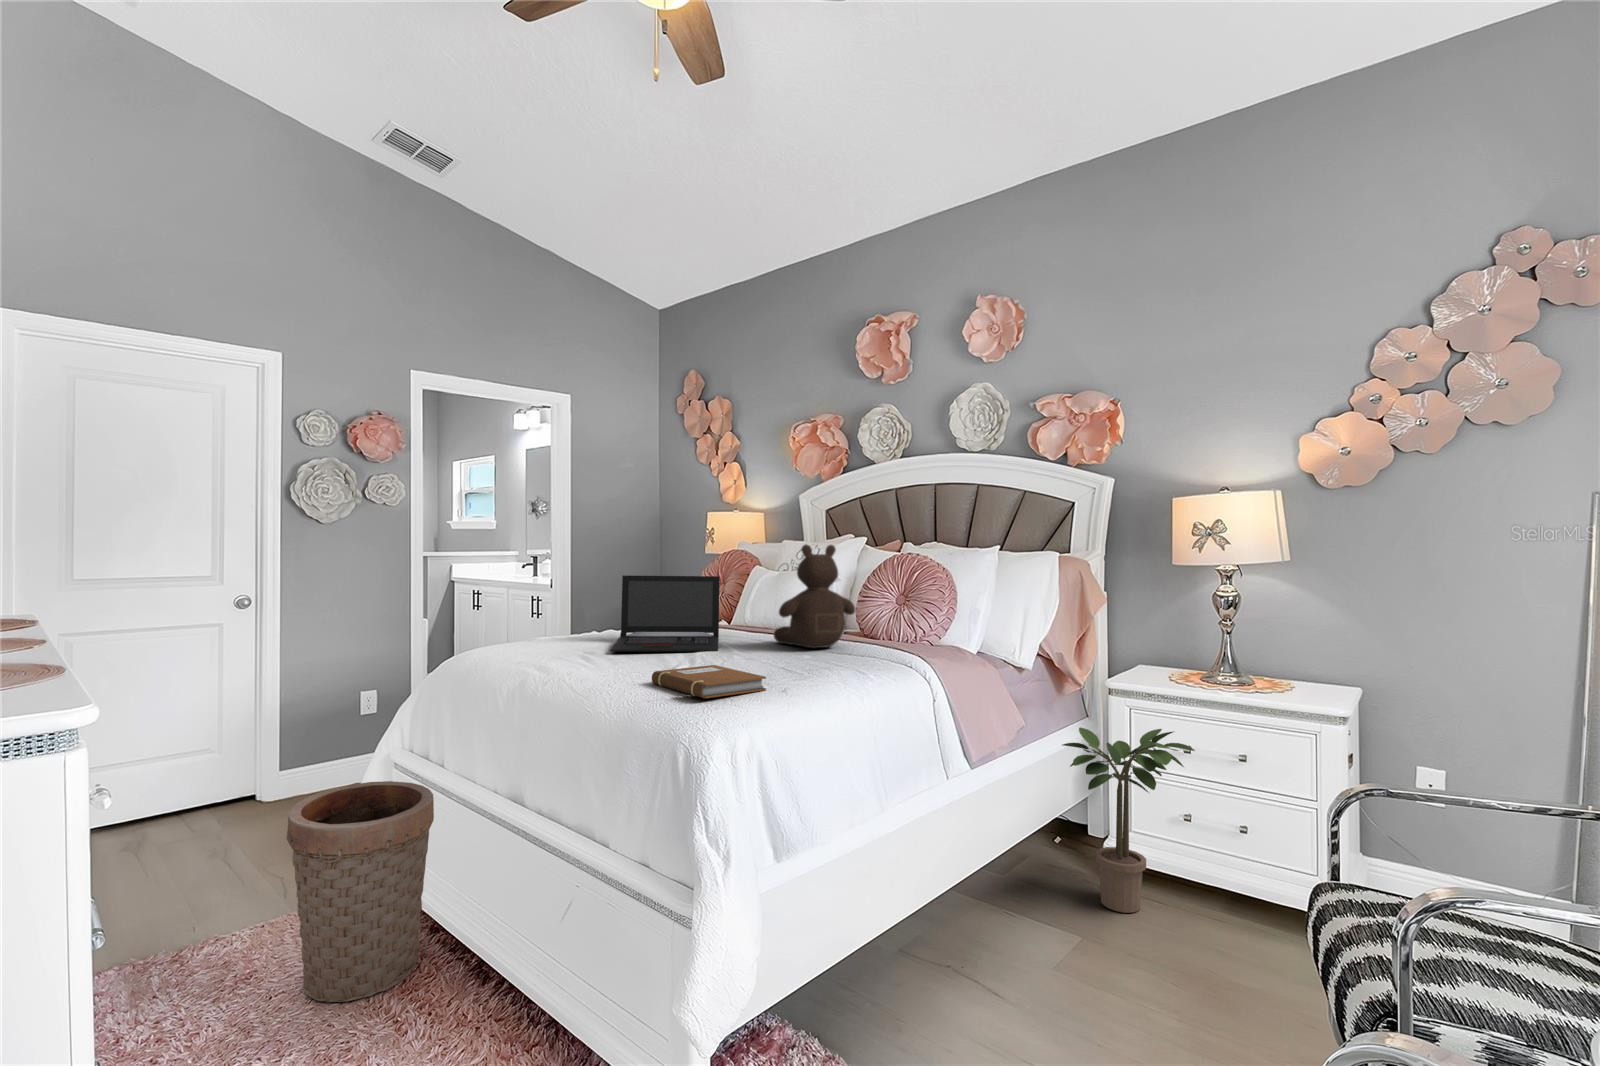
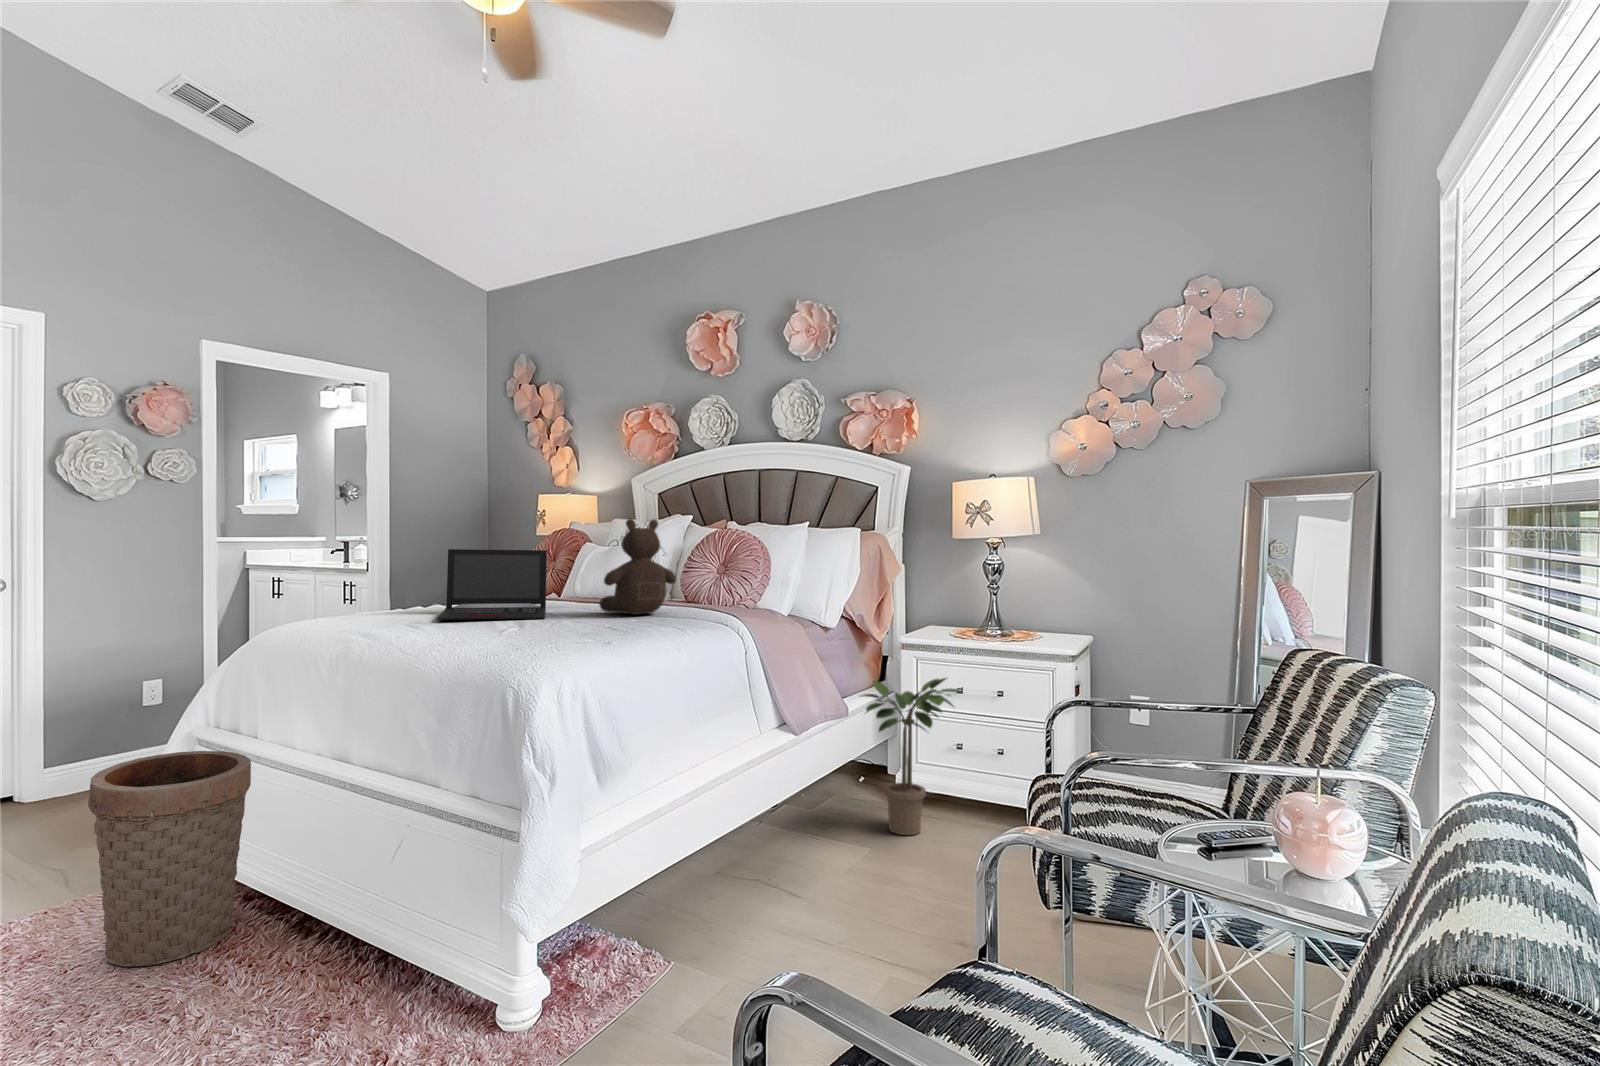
notebook: present [652,665,766,698] -> none [481,625,590,649]

